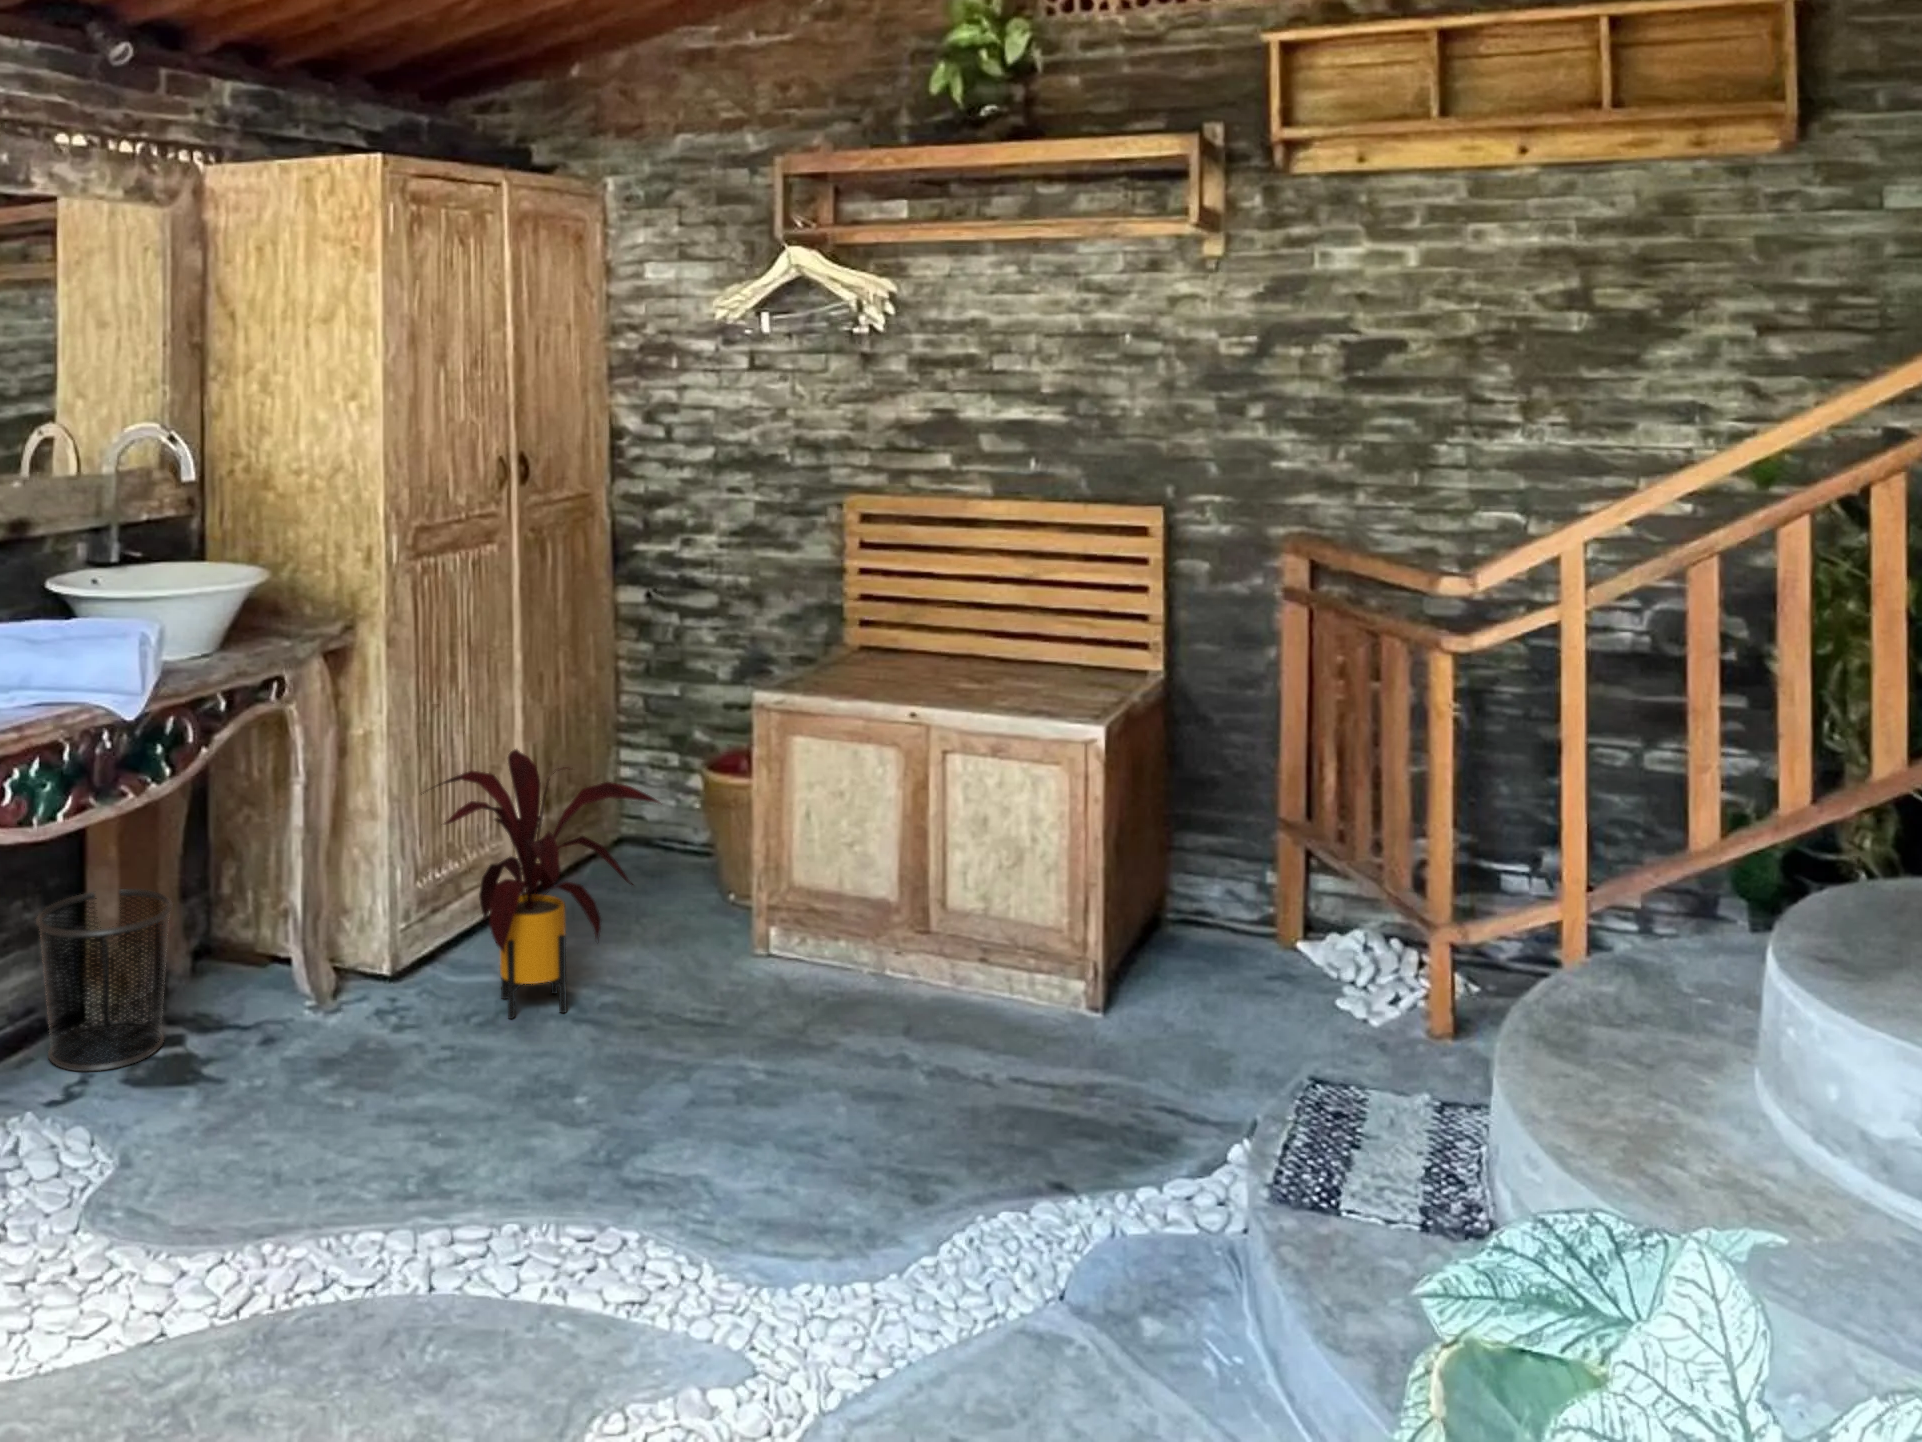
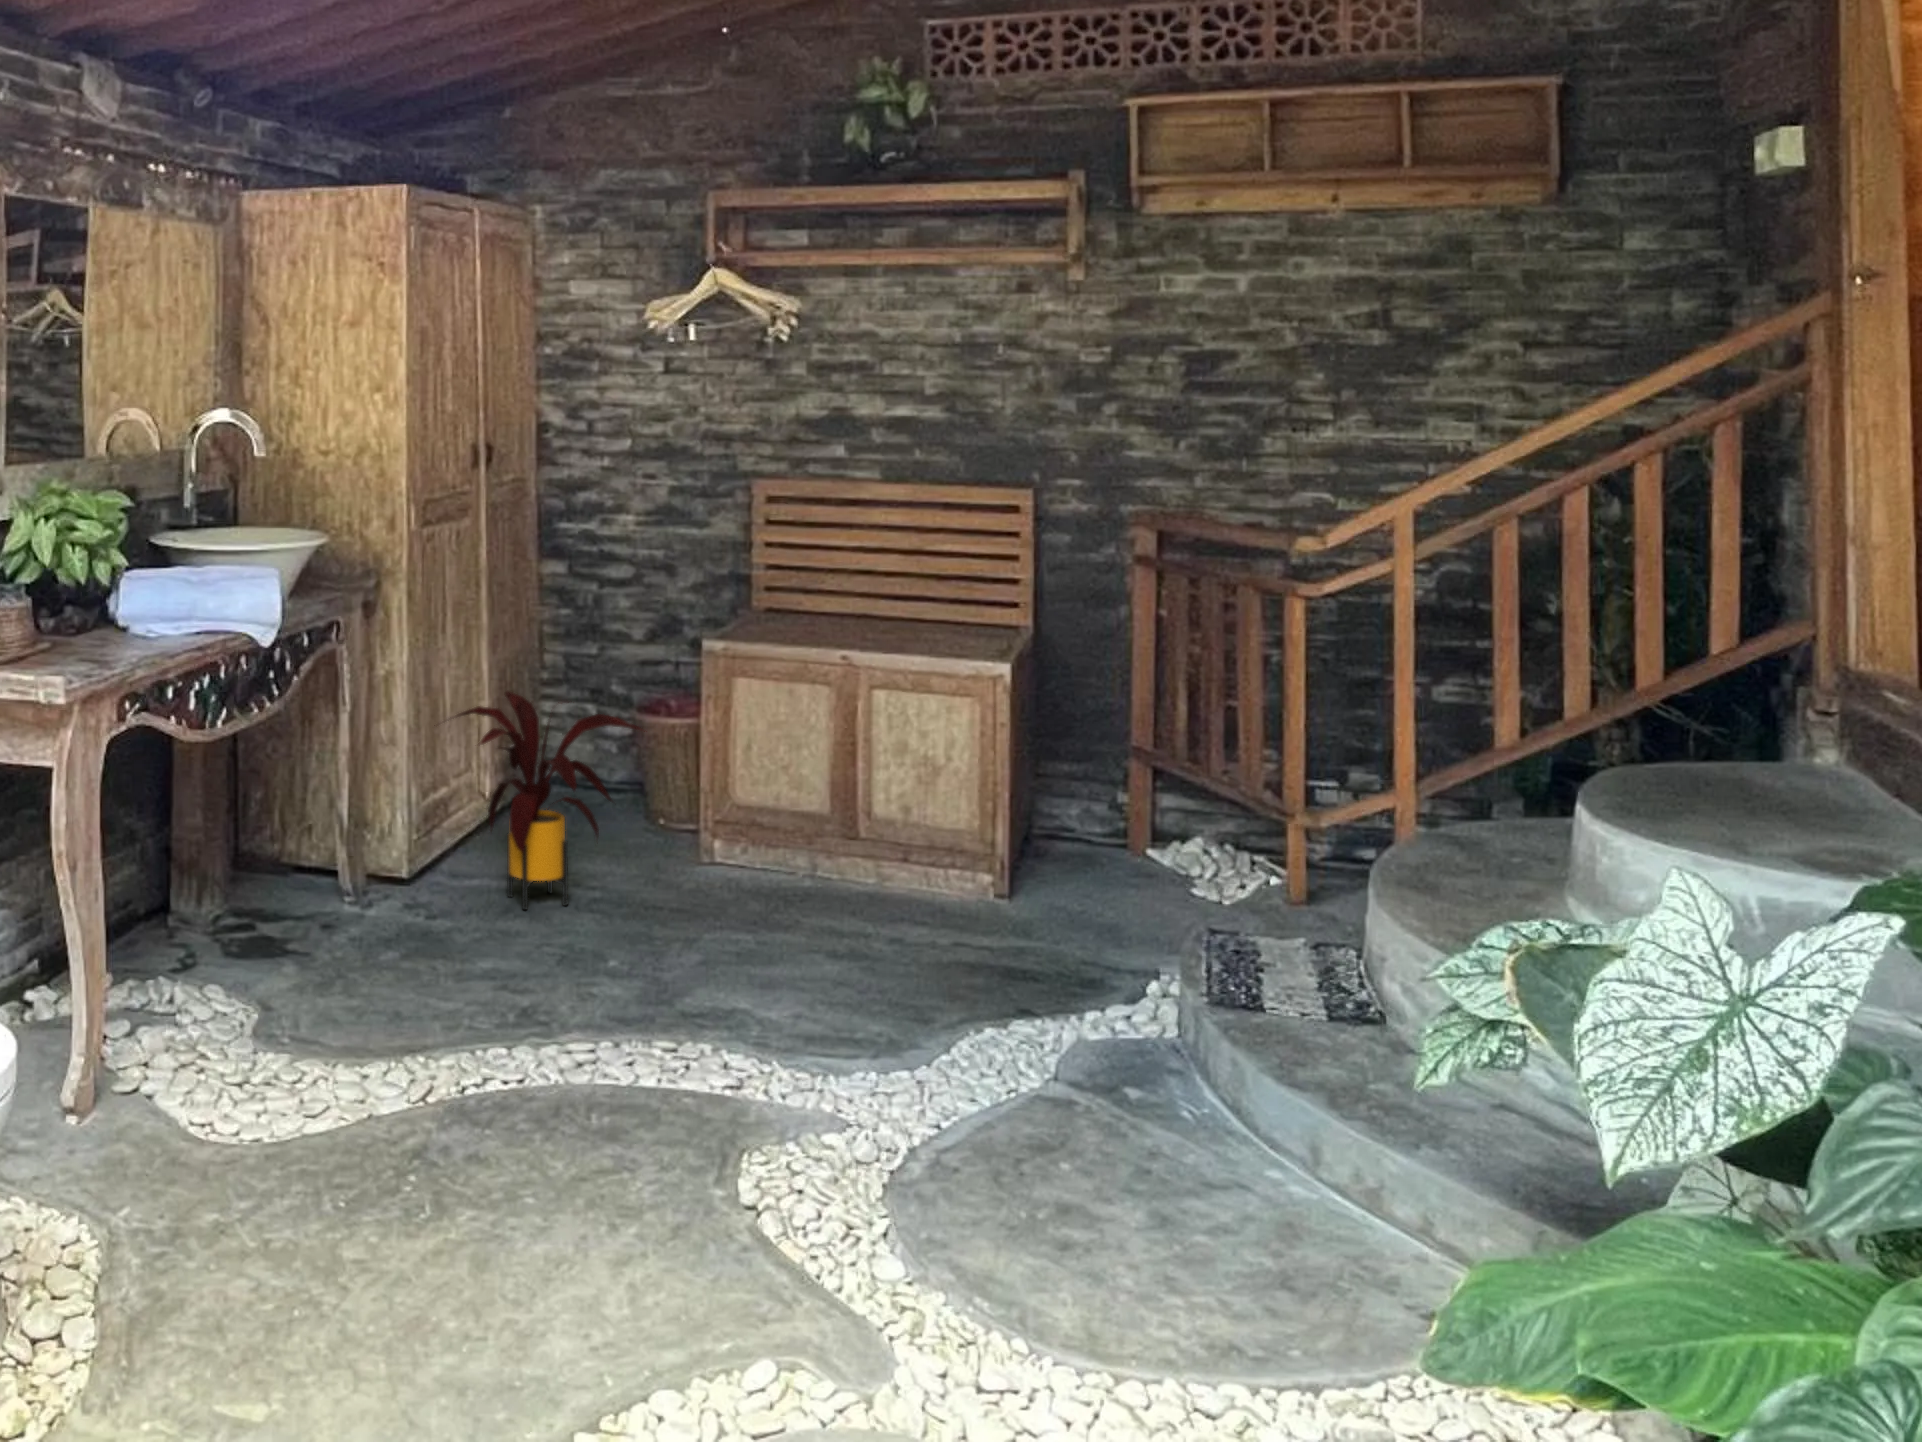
waste bin: present [36,889,173,1071] -> none [143,803,252,948]

